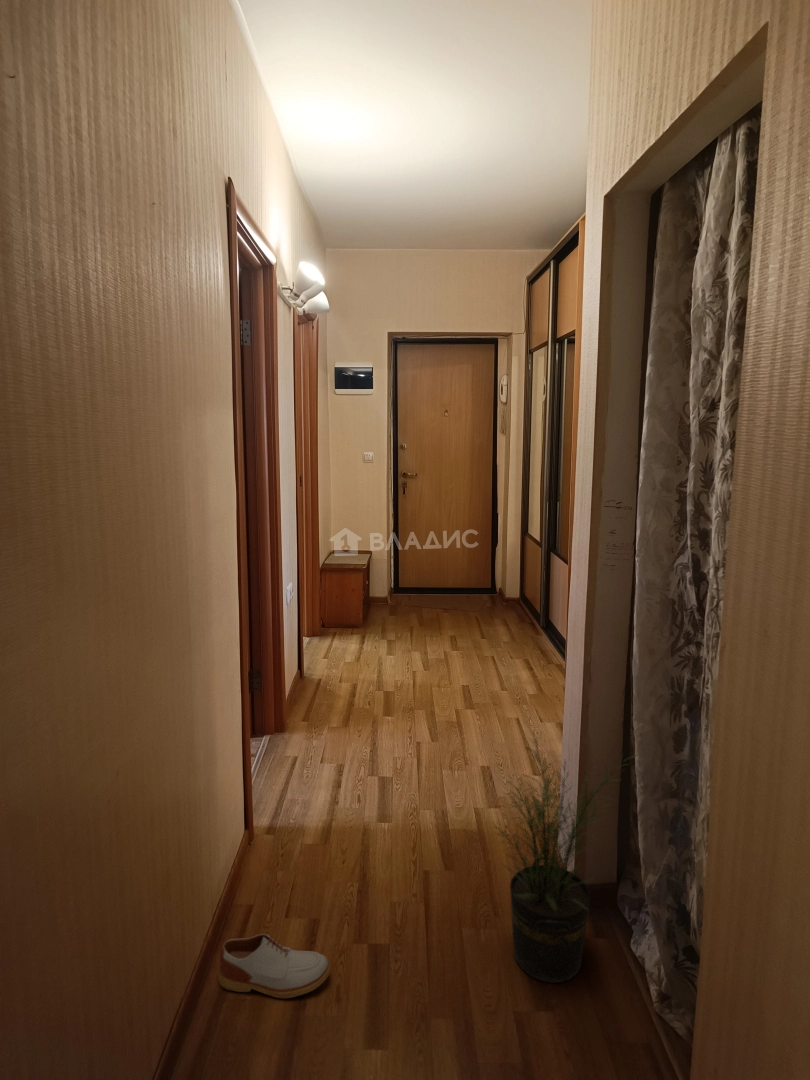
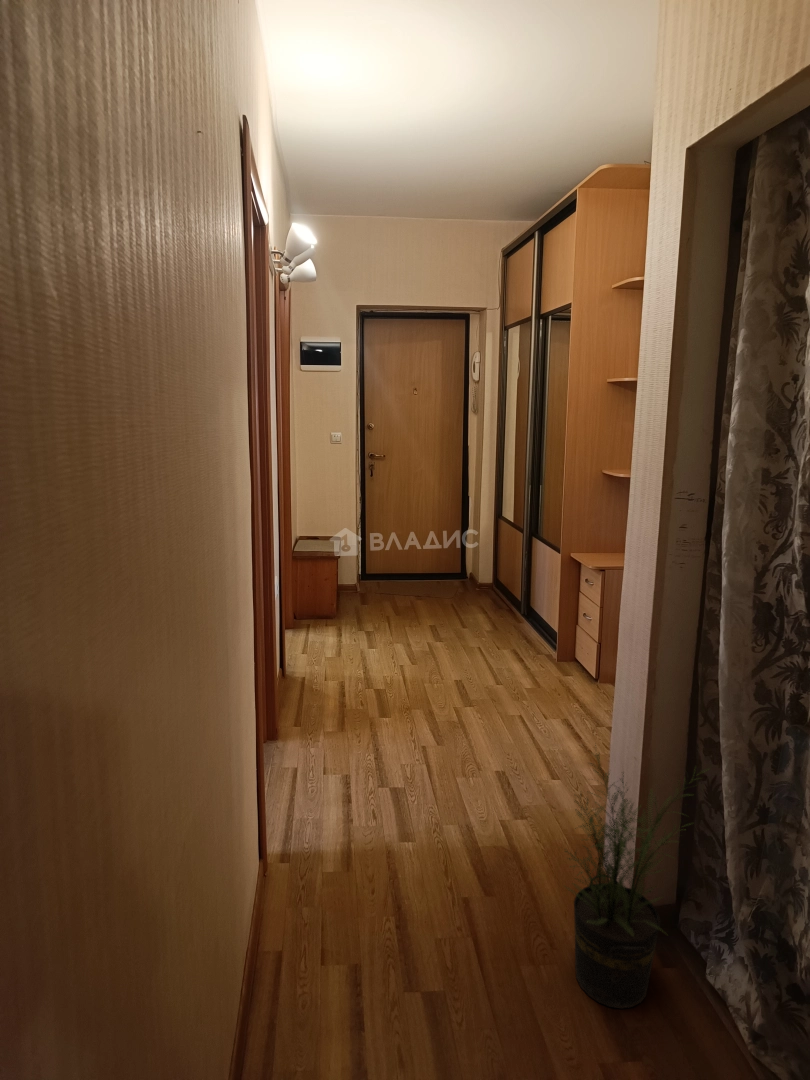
shoe: present [219,934,330,998] -> none [267,982,391,1052]

